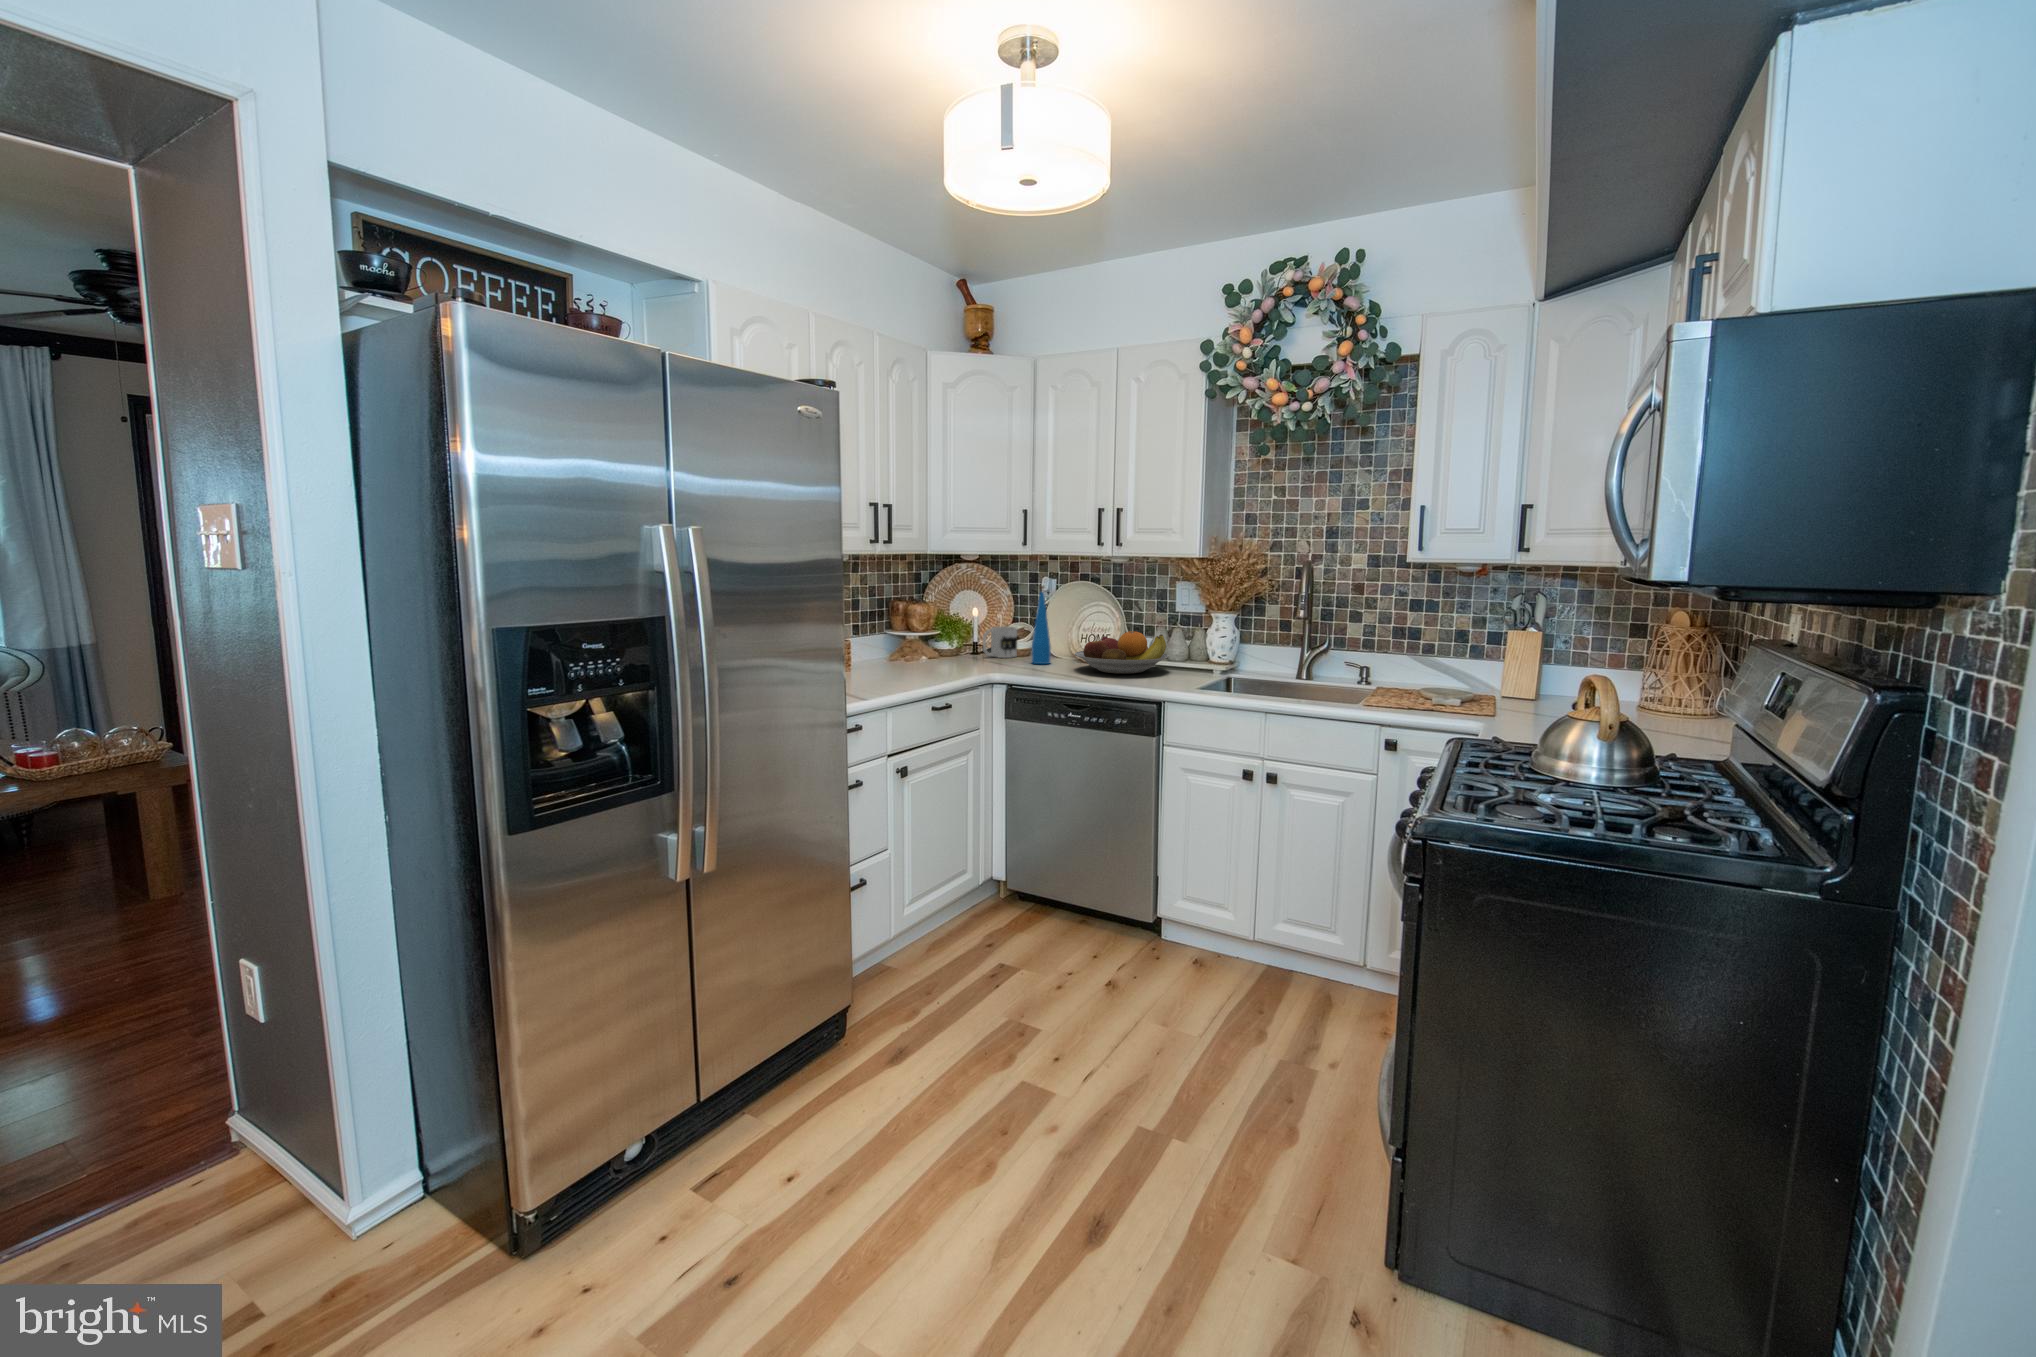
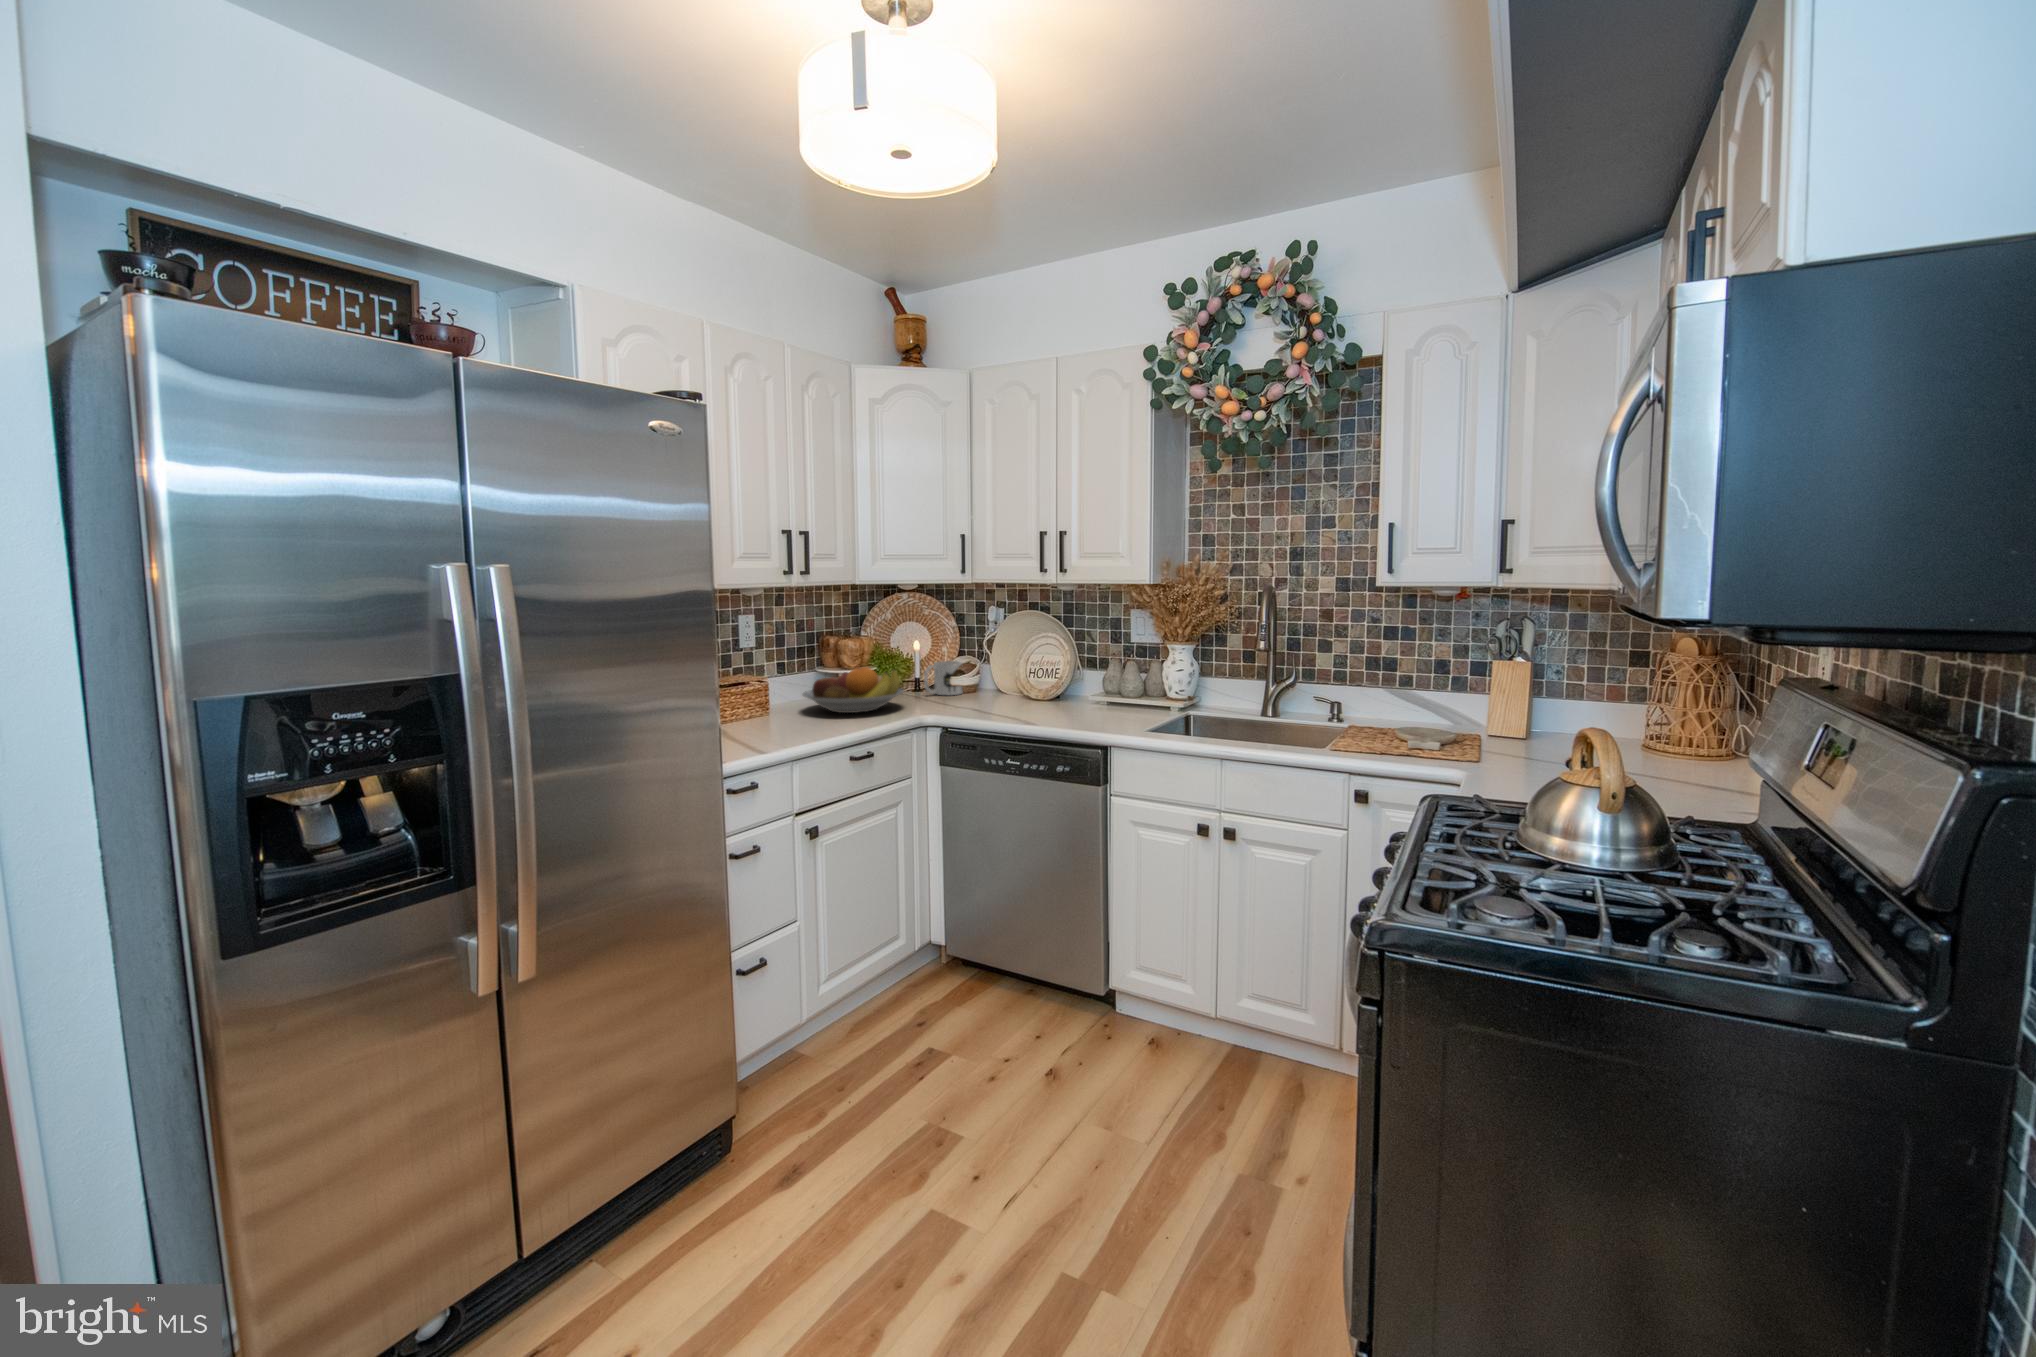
bottle: present [1032,586,1051,664] -> none [975,618,995,703]
fruit bowl: present [1075,631,1169,674] -> present [802,667,903,713]

